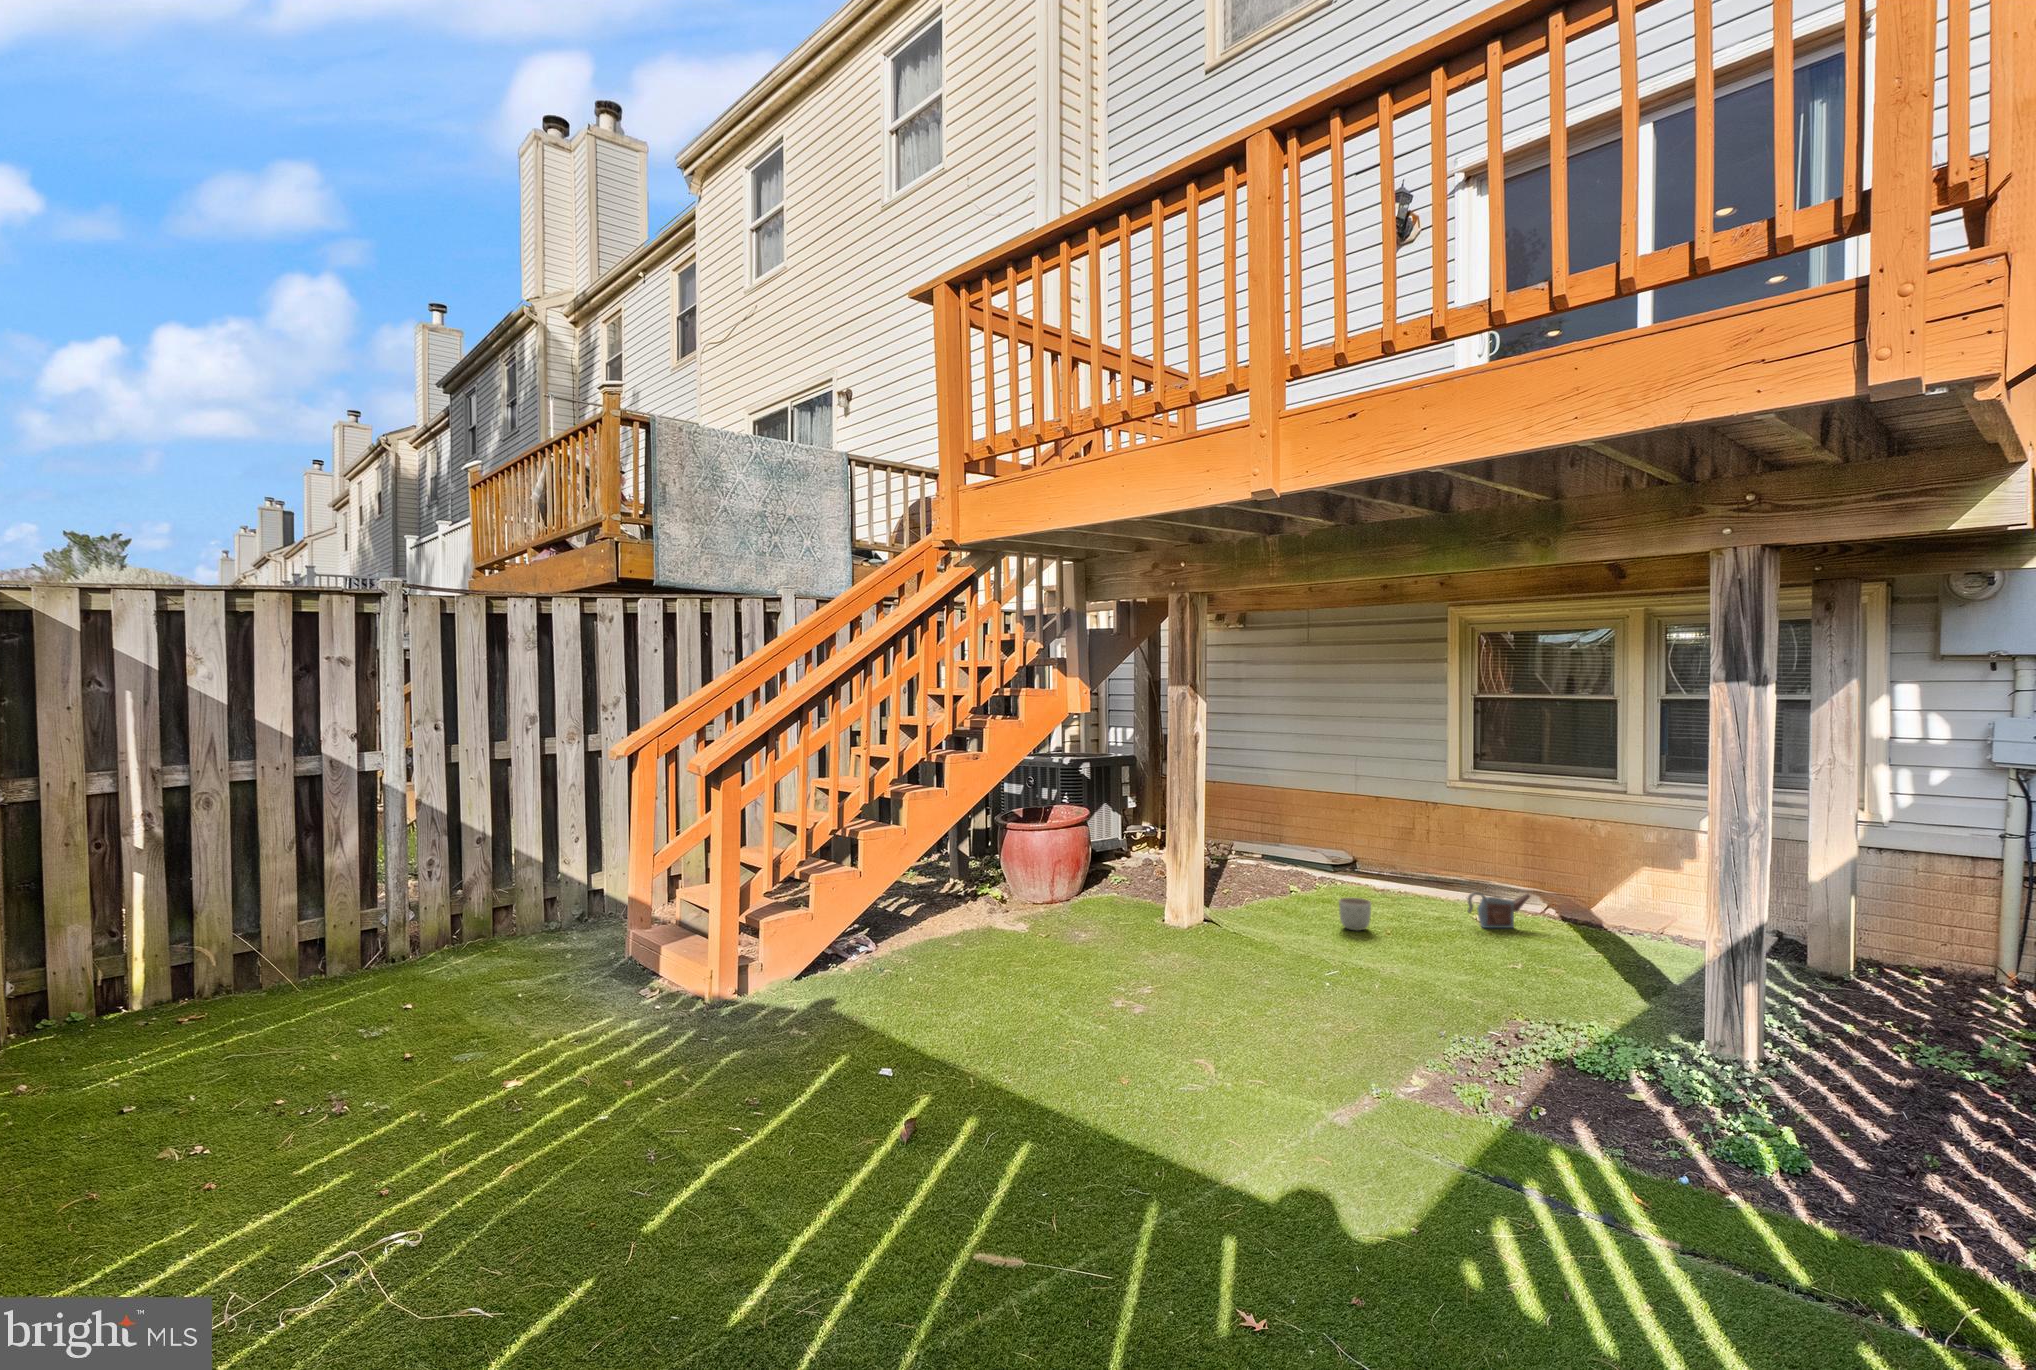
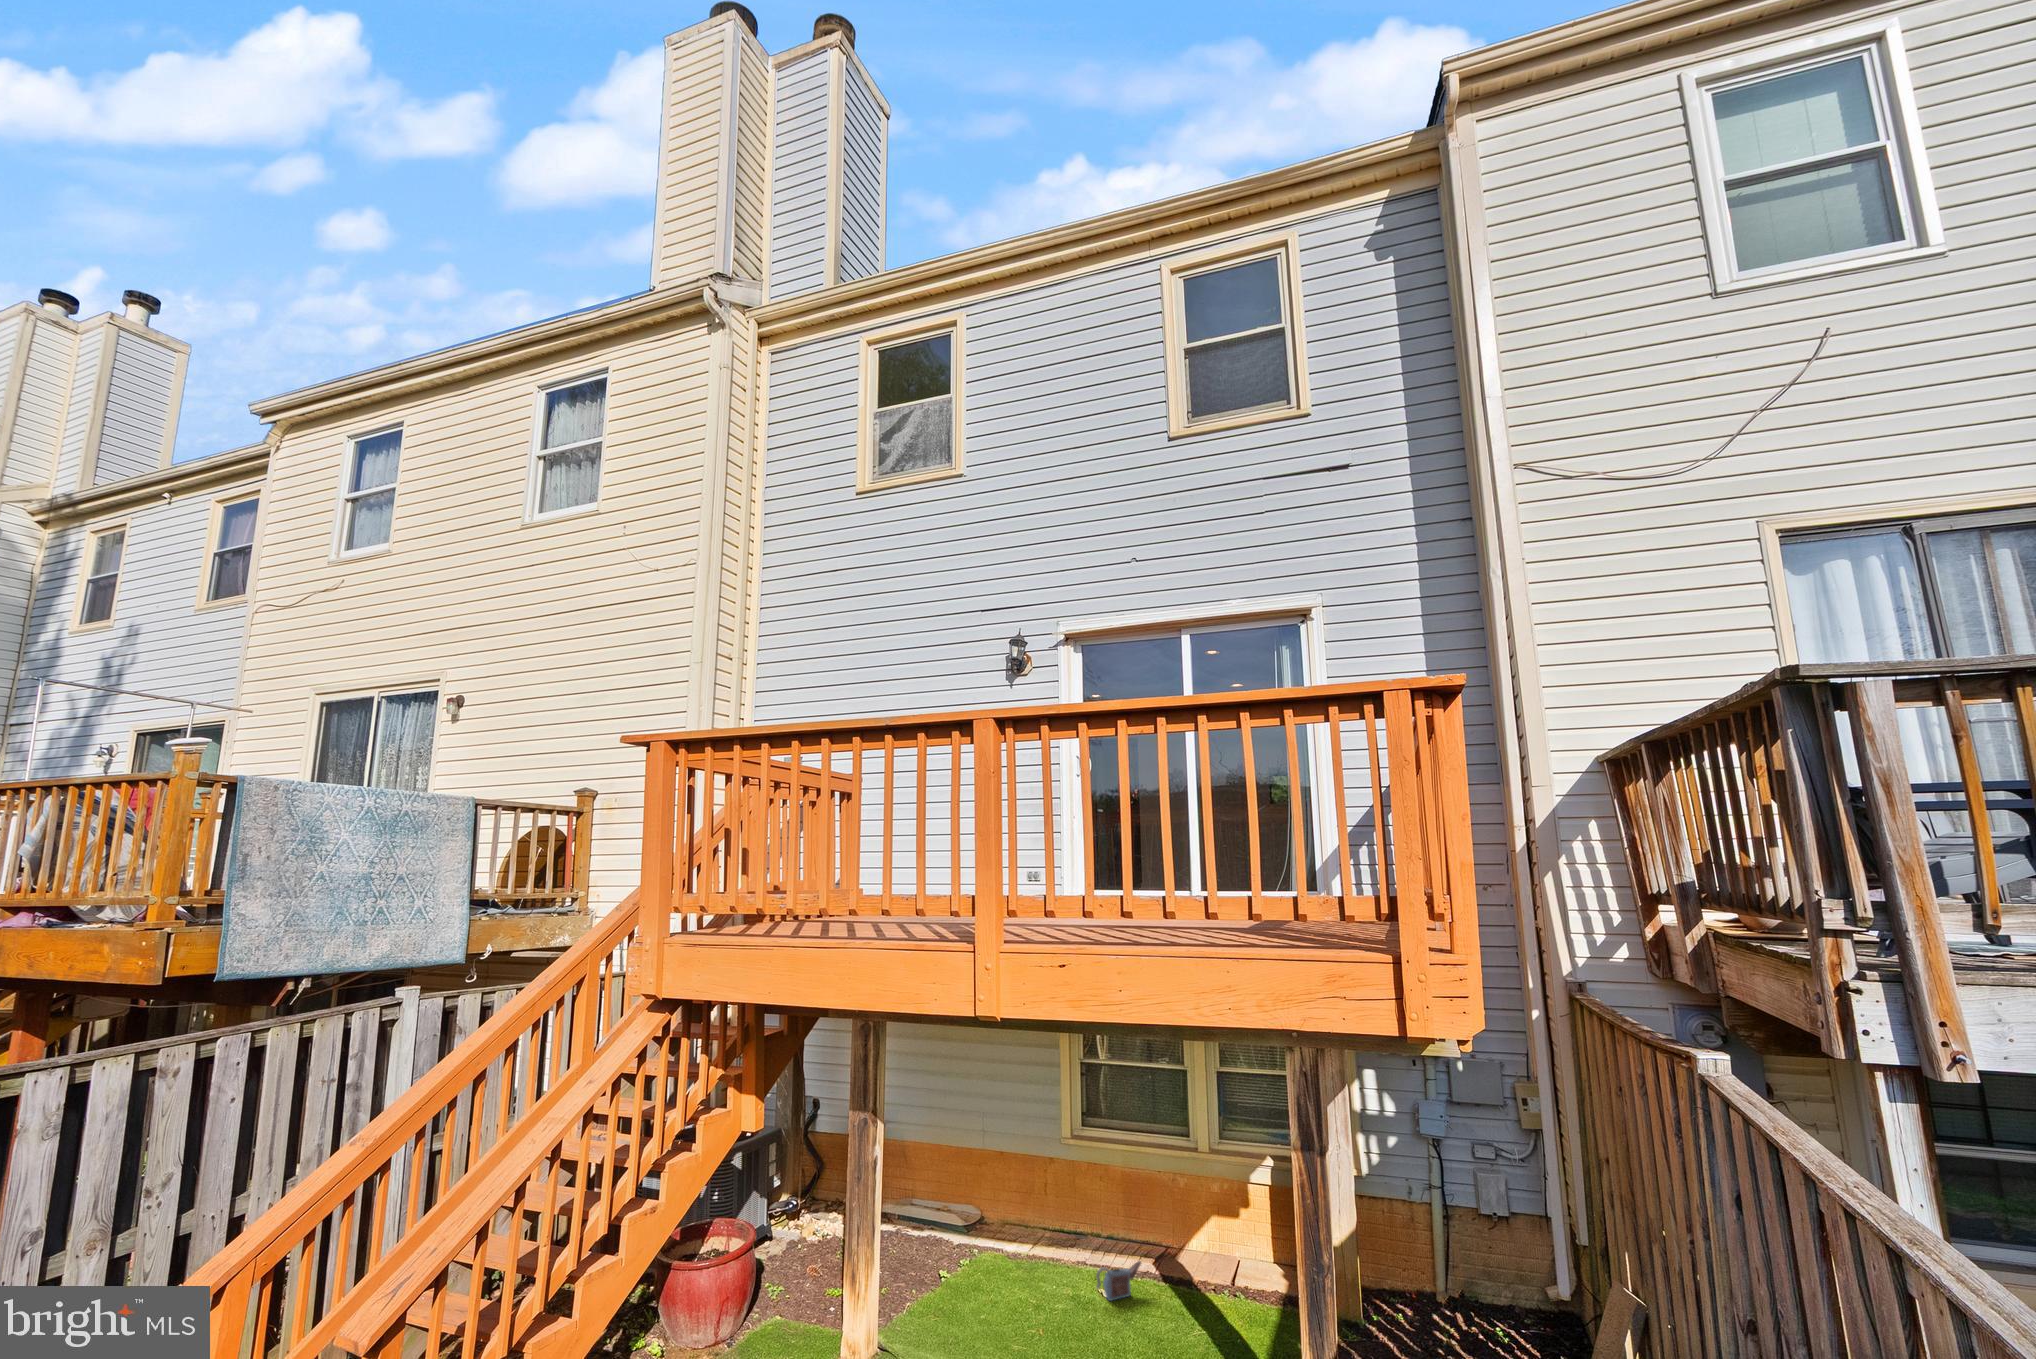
planter: present [1339,898,1371,930] -> none [997,1292,1025,1330]

